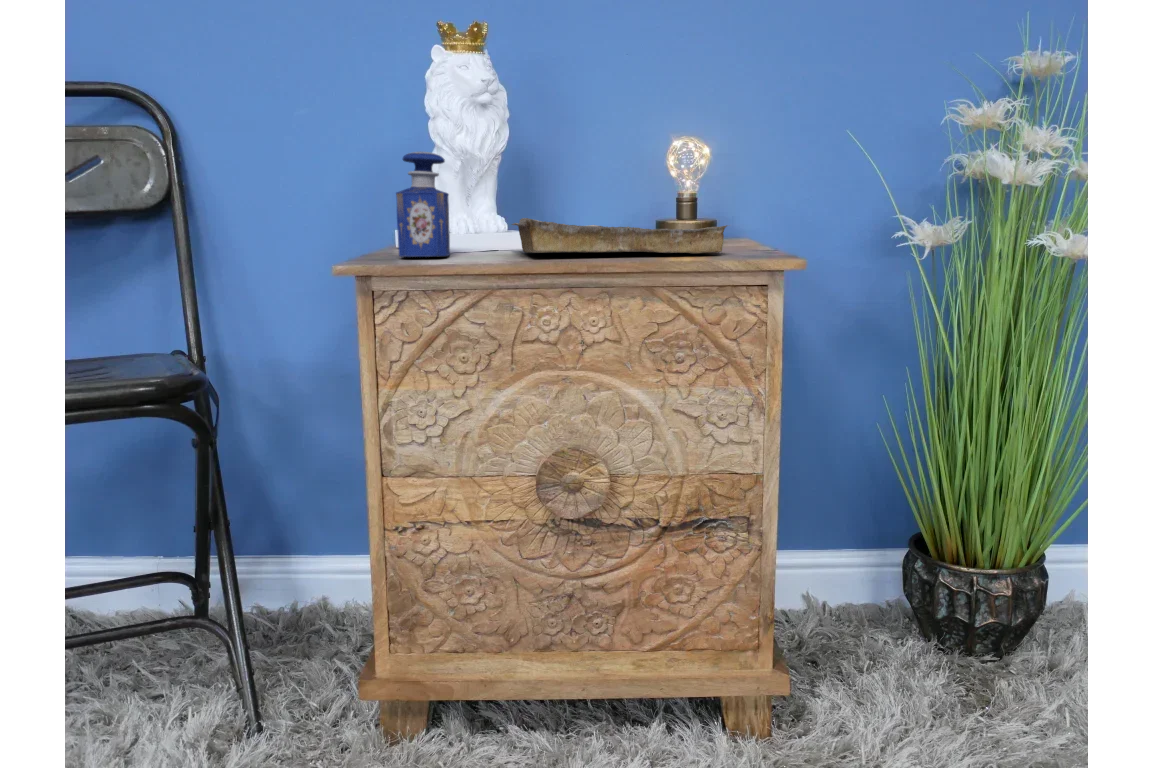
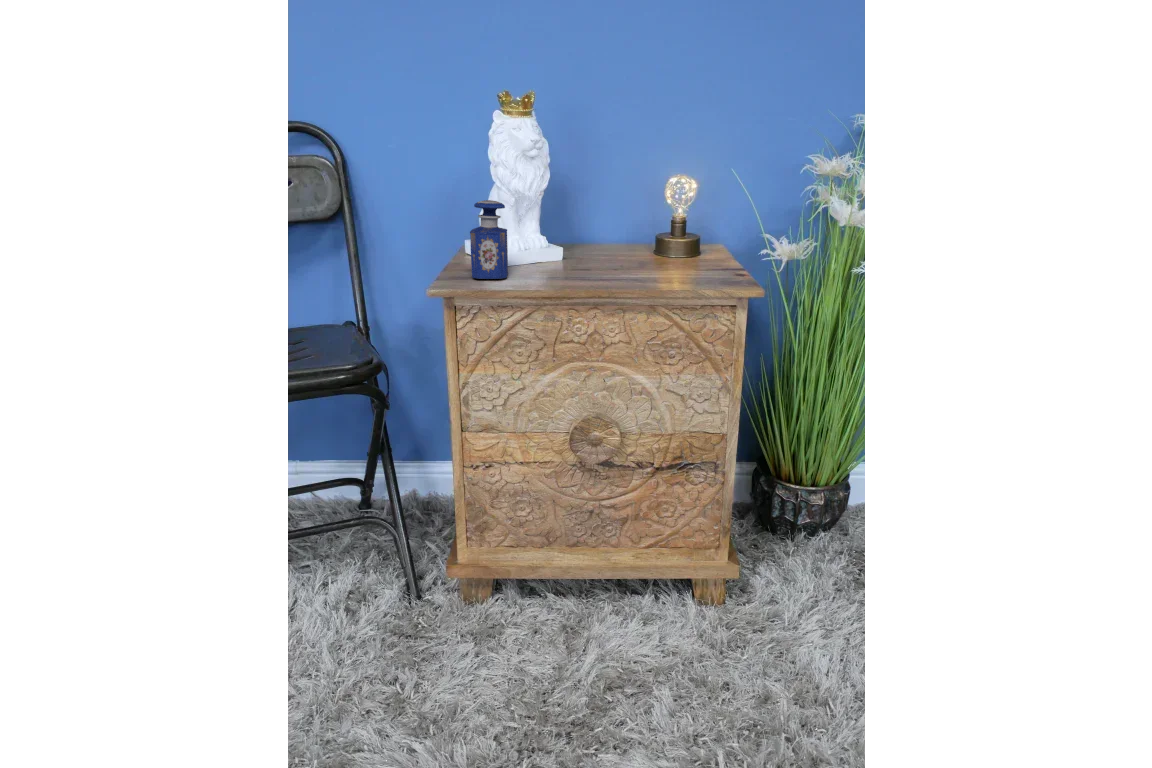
tray: present [512,218,727,253] -> none [551,247,713,278]

